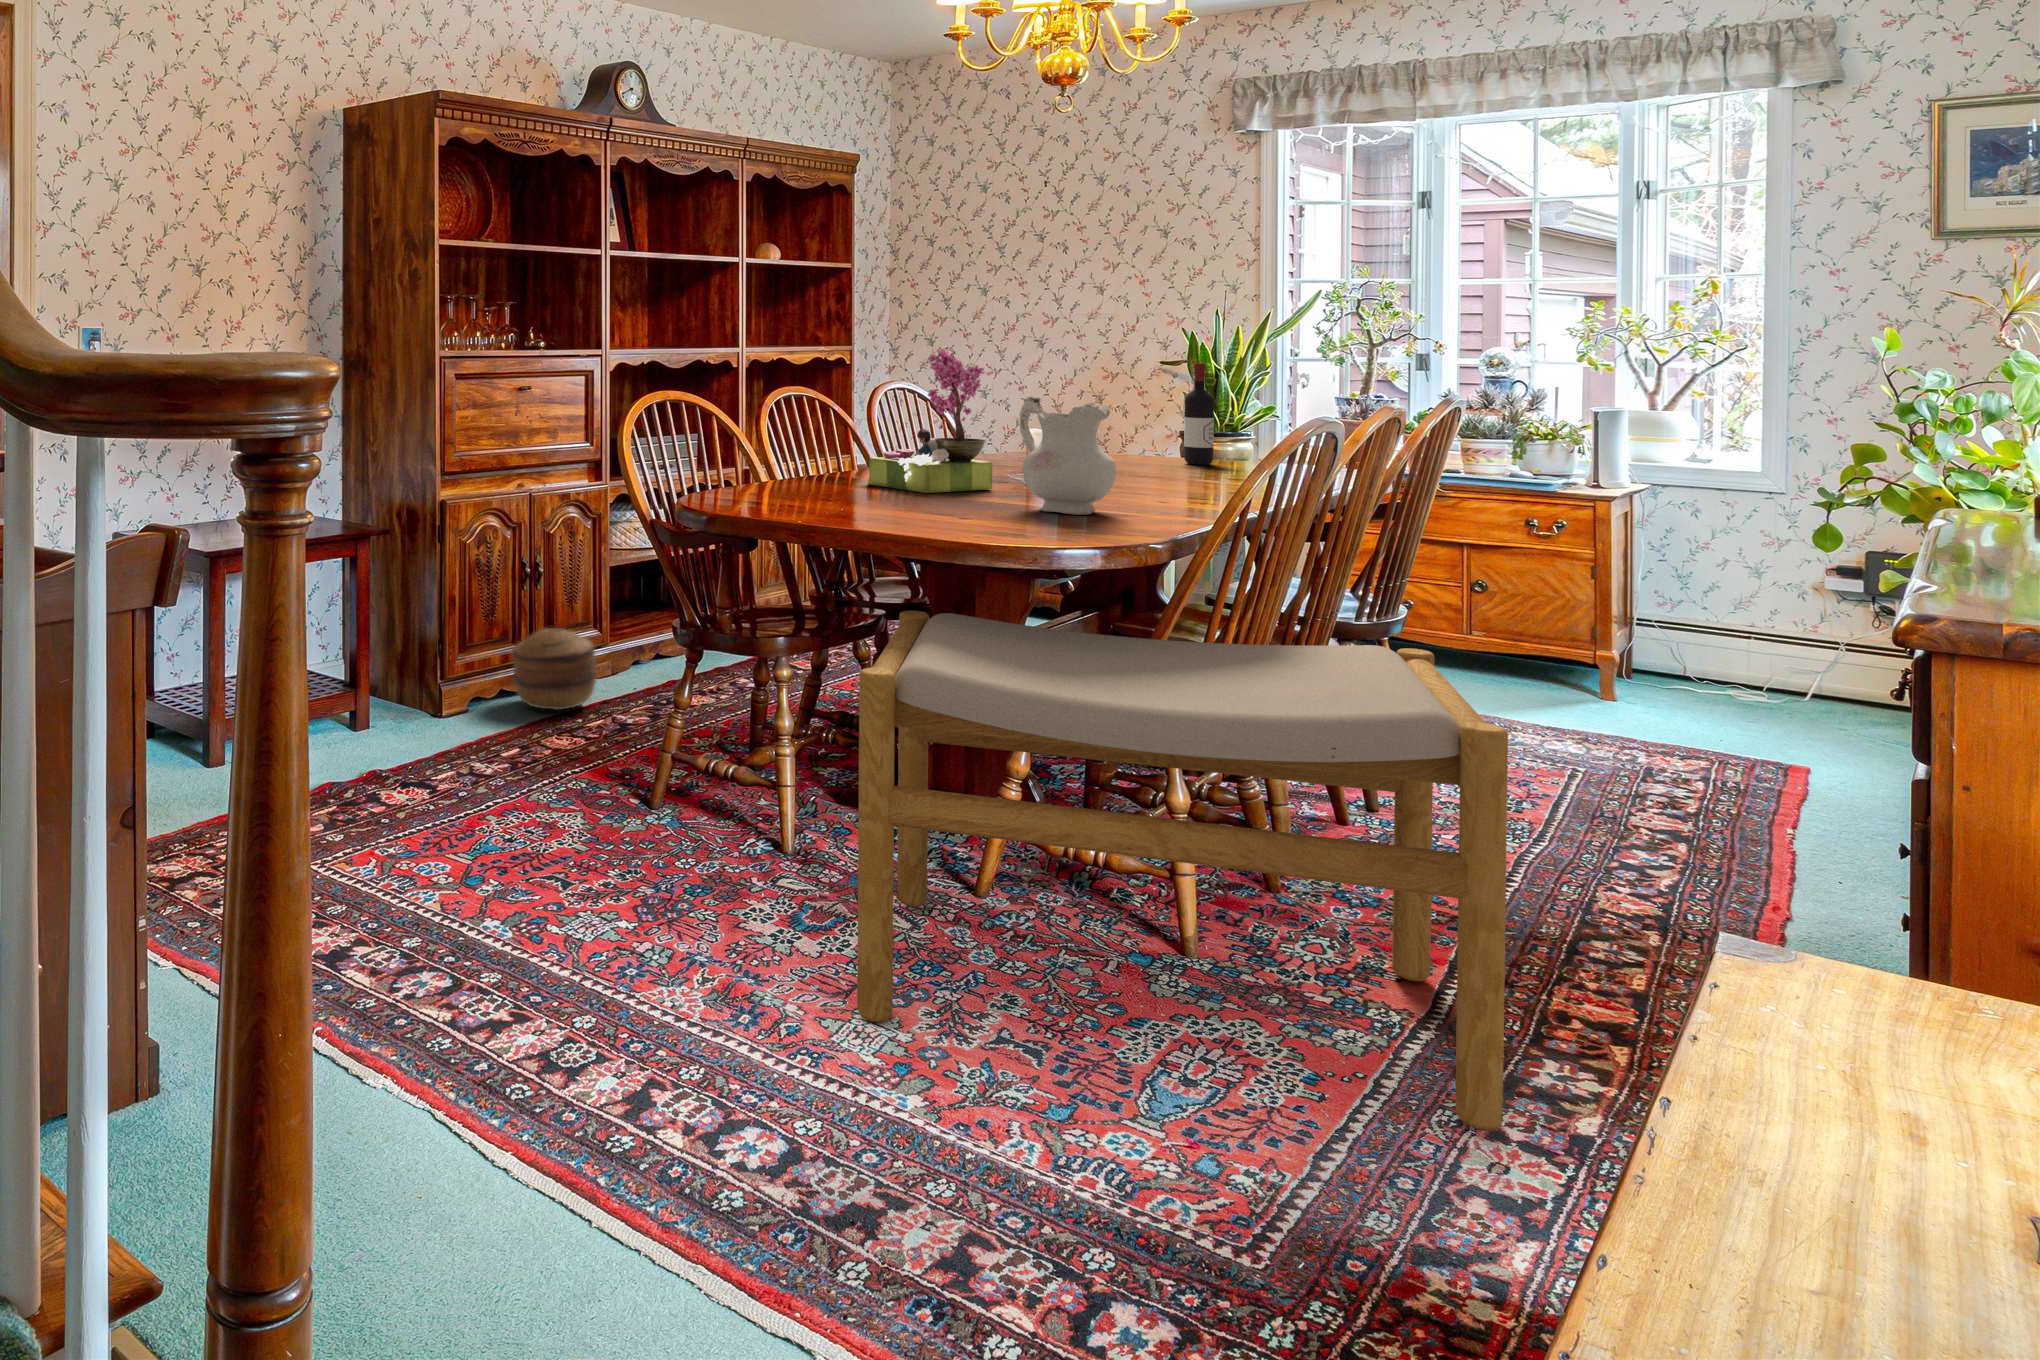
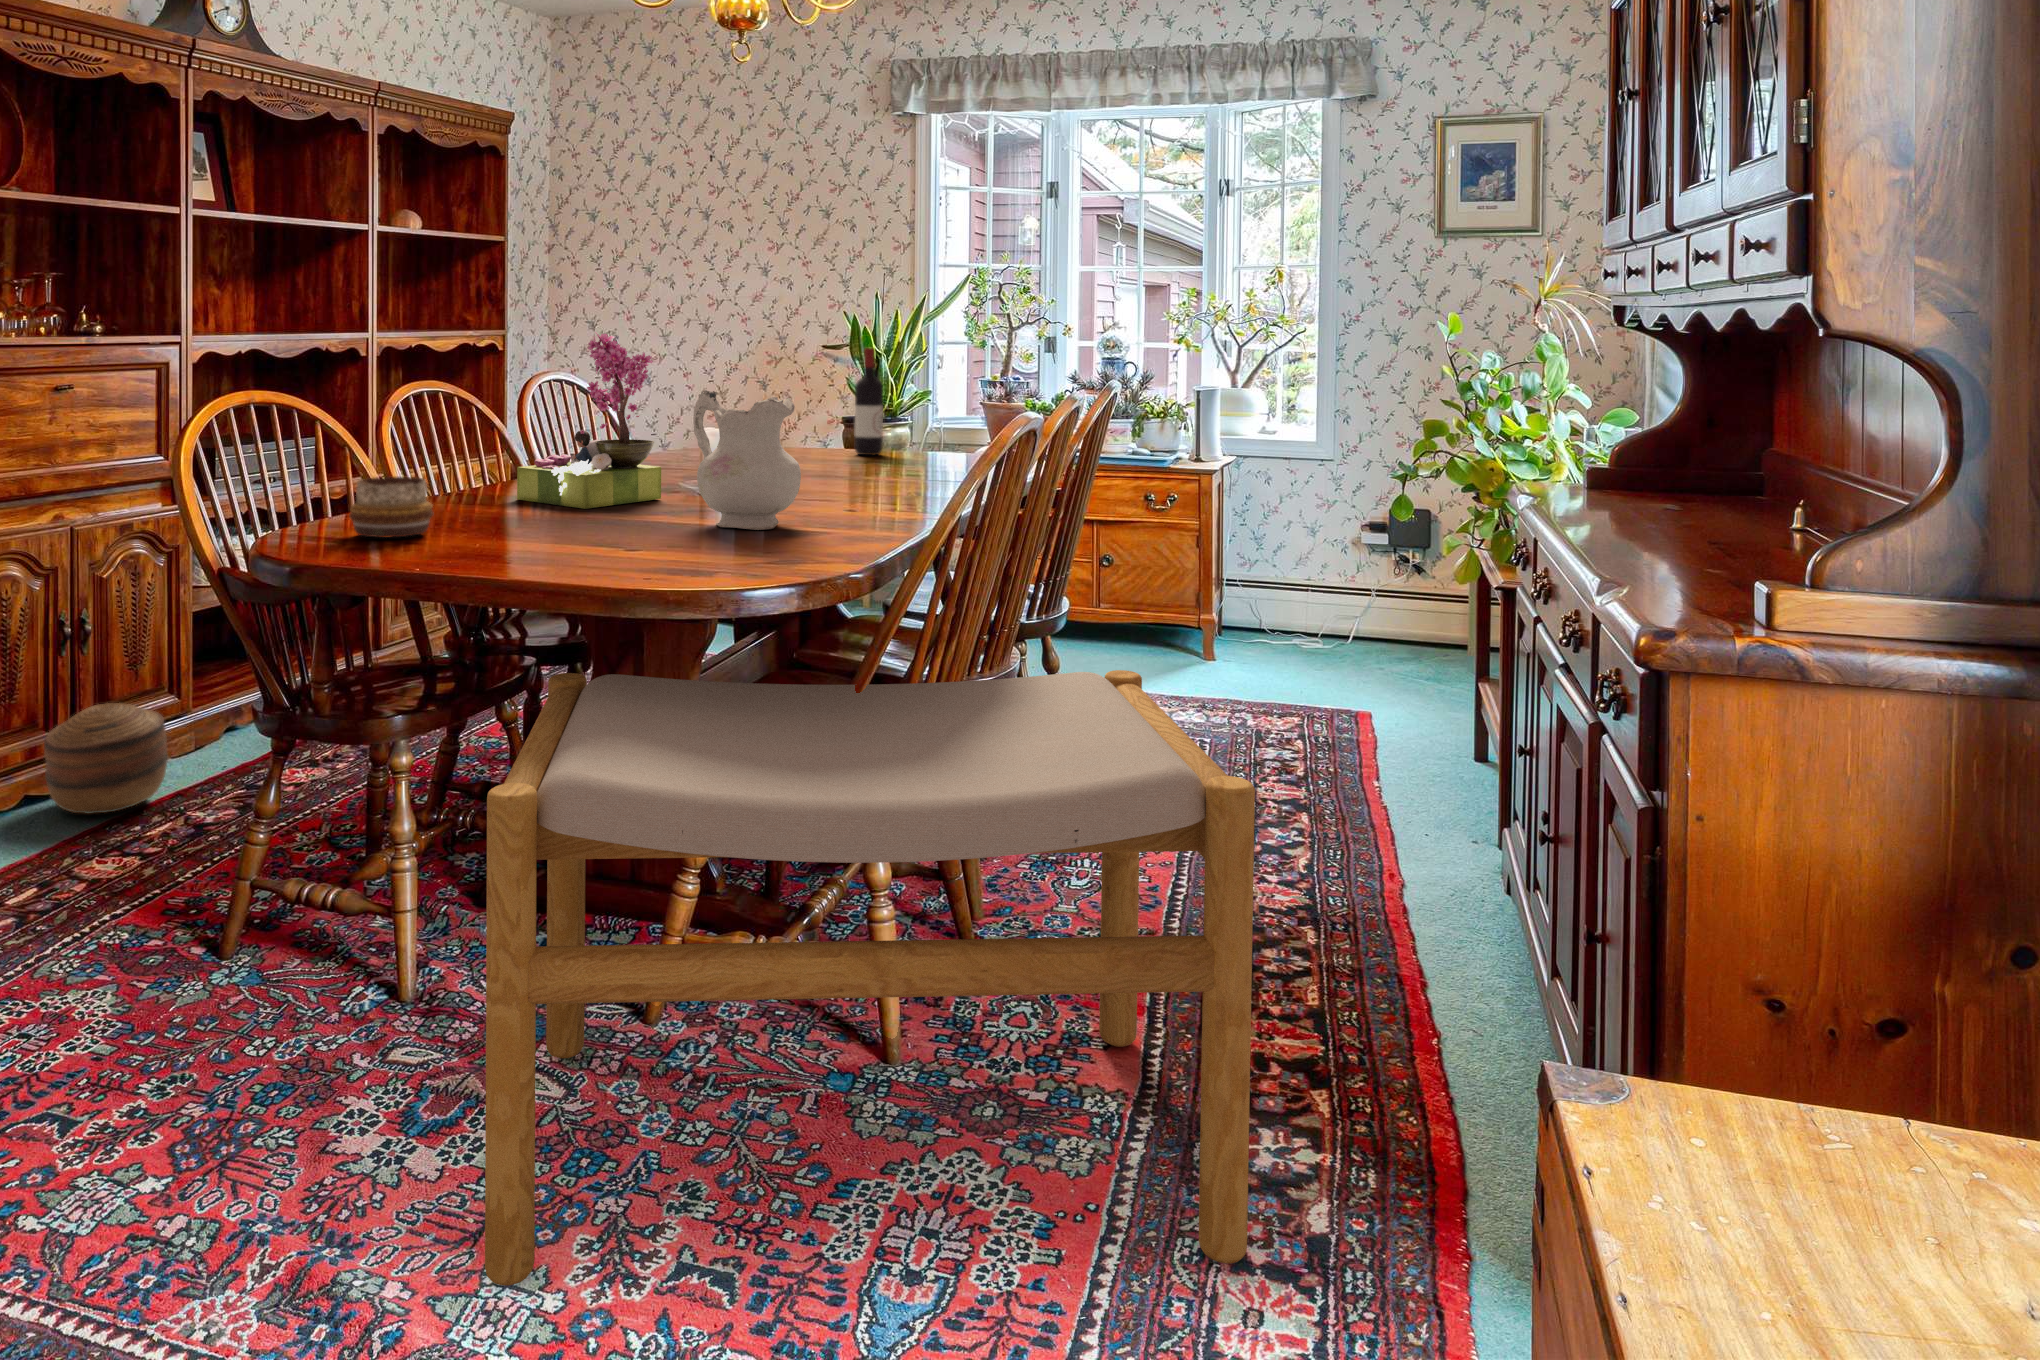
decorative bowl: none [745,458,807,504] -> present [349,476,433,538]

